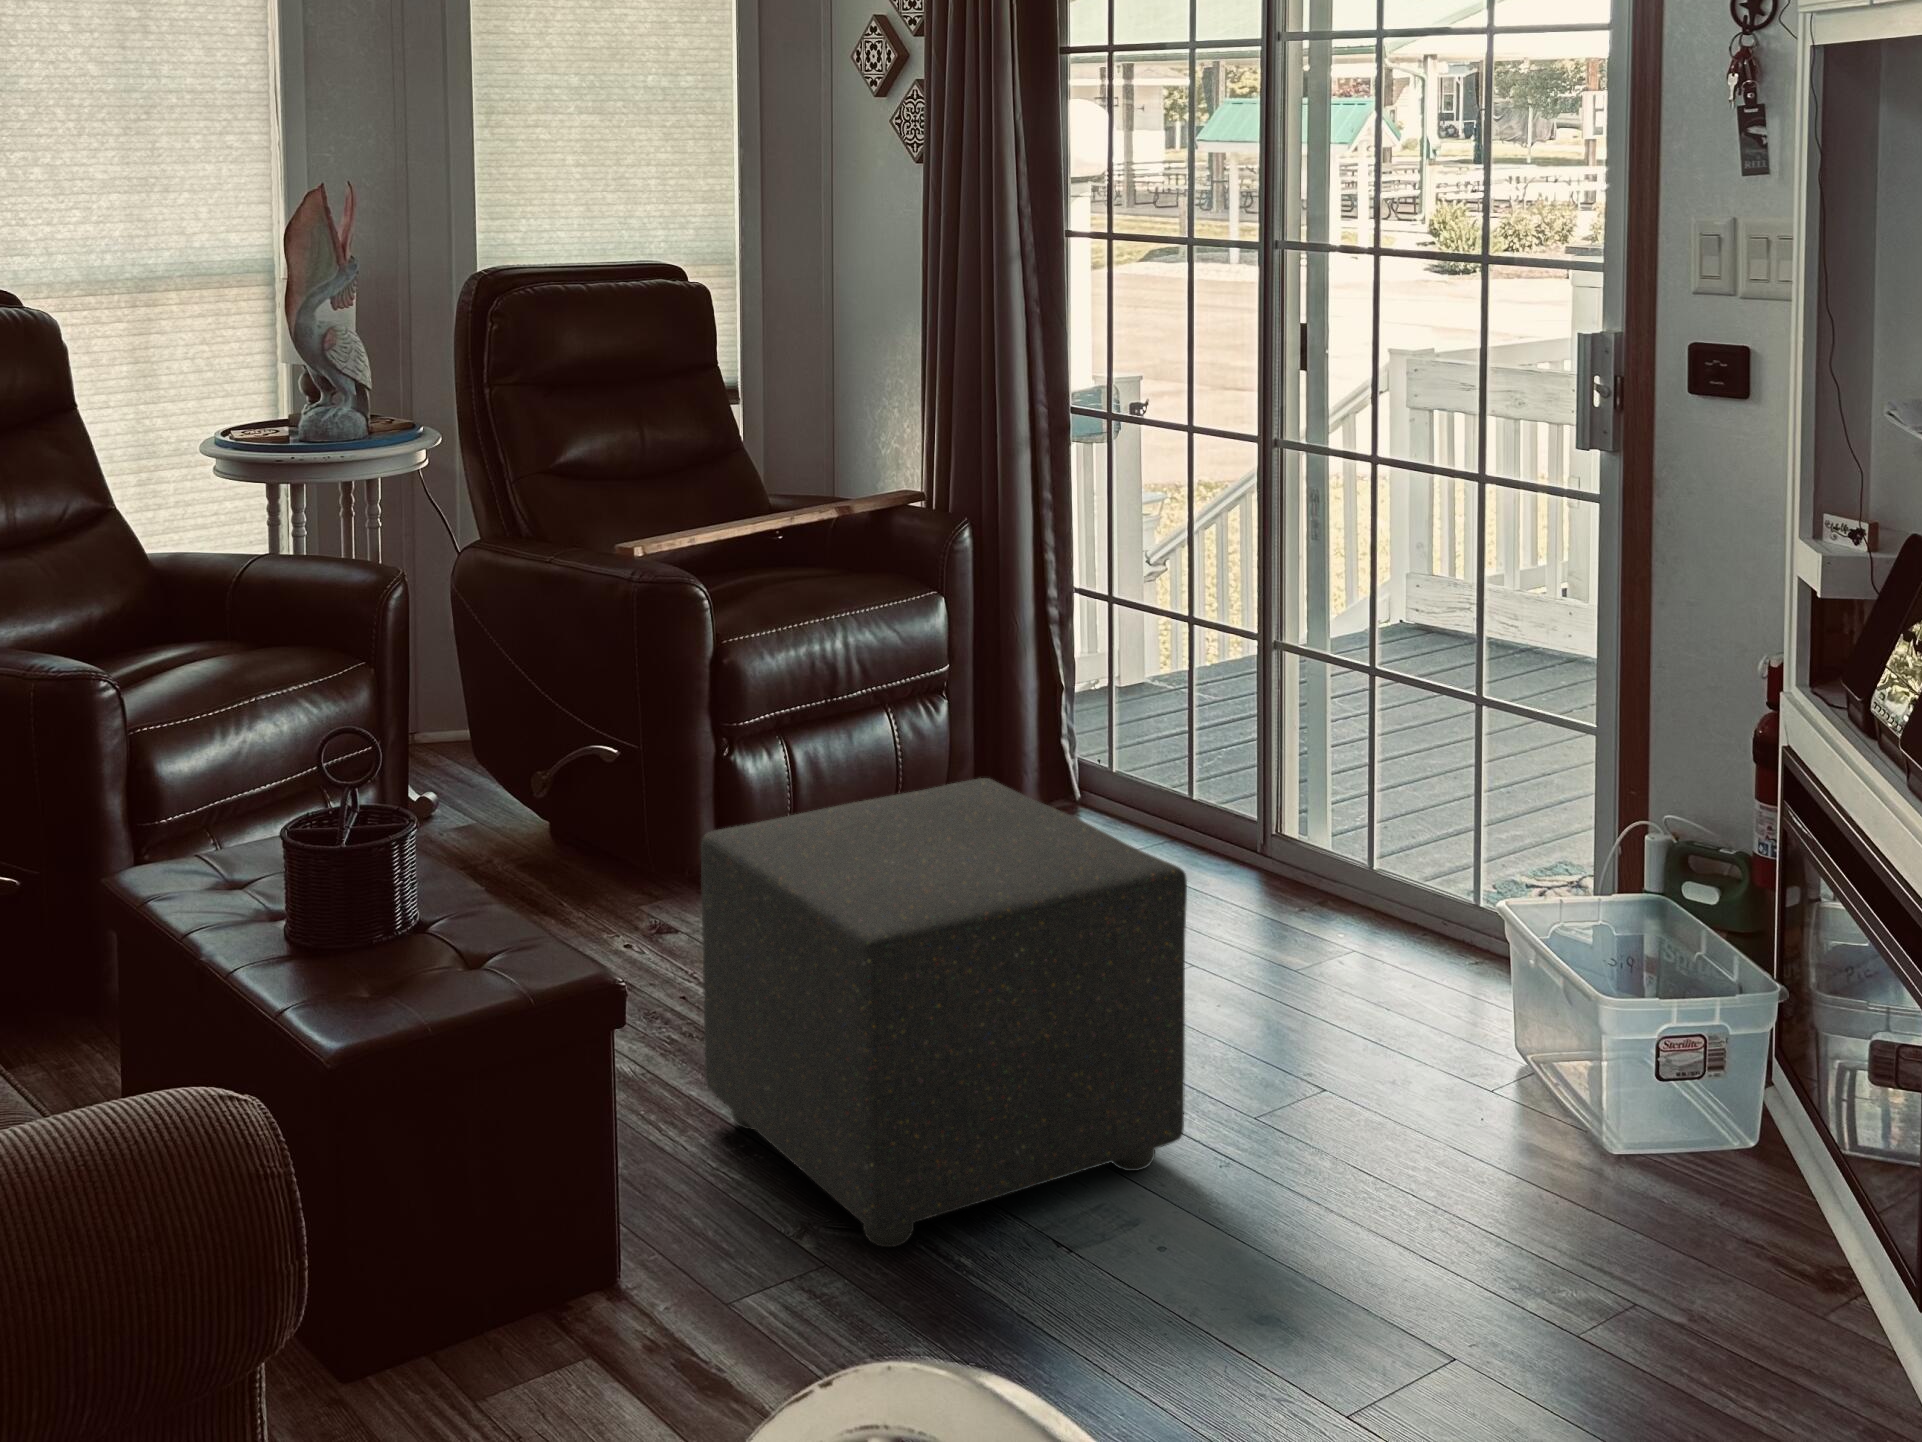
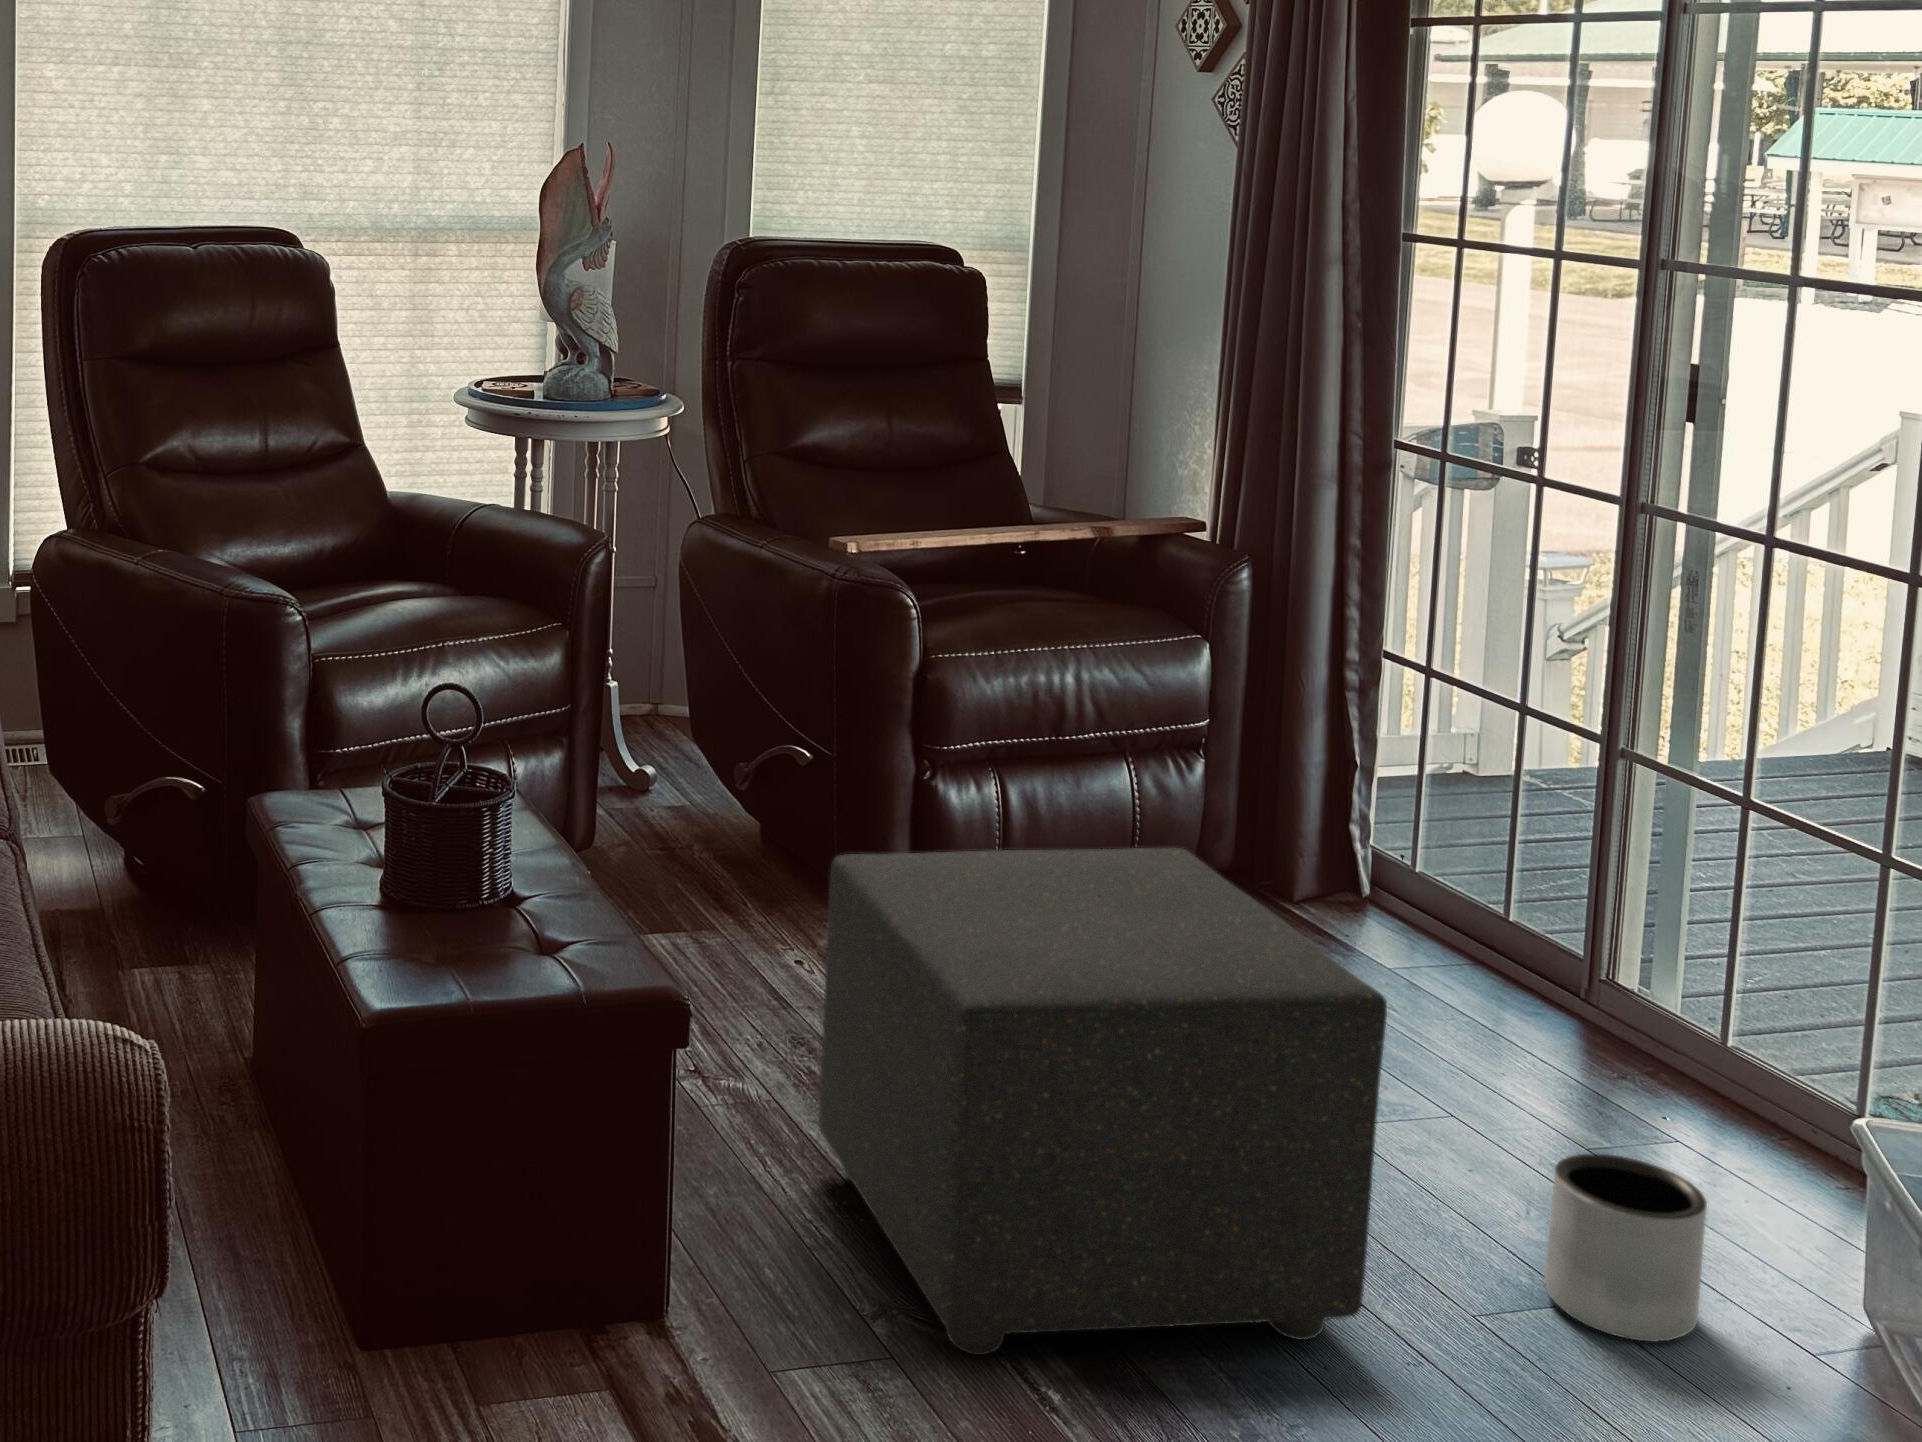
planter: none [1299,968,1411,1111] -> present [1544,1154,1707,1342]

